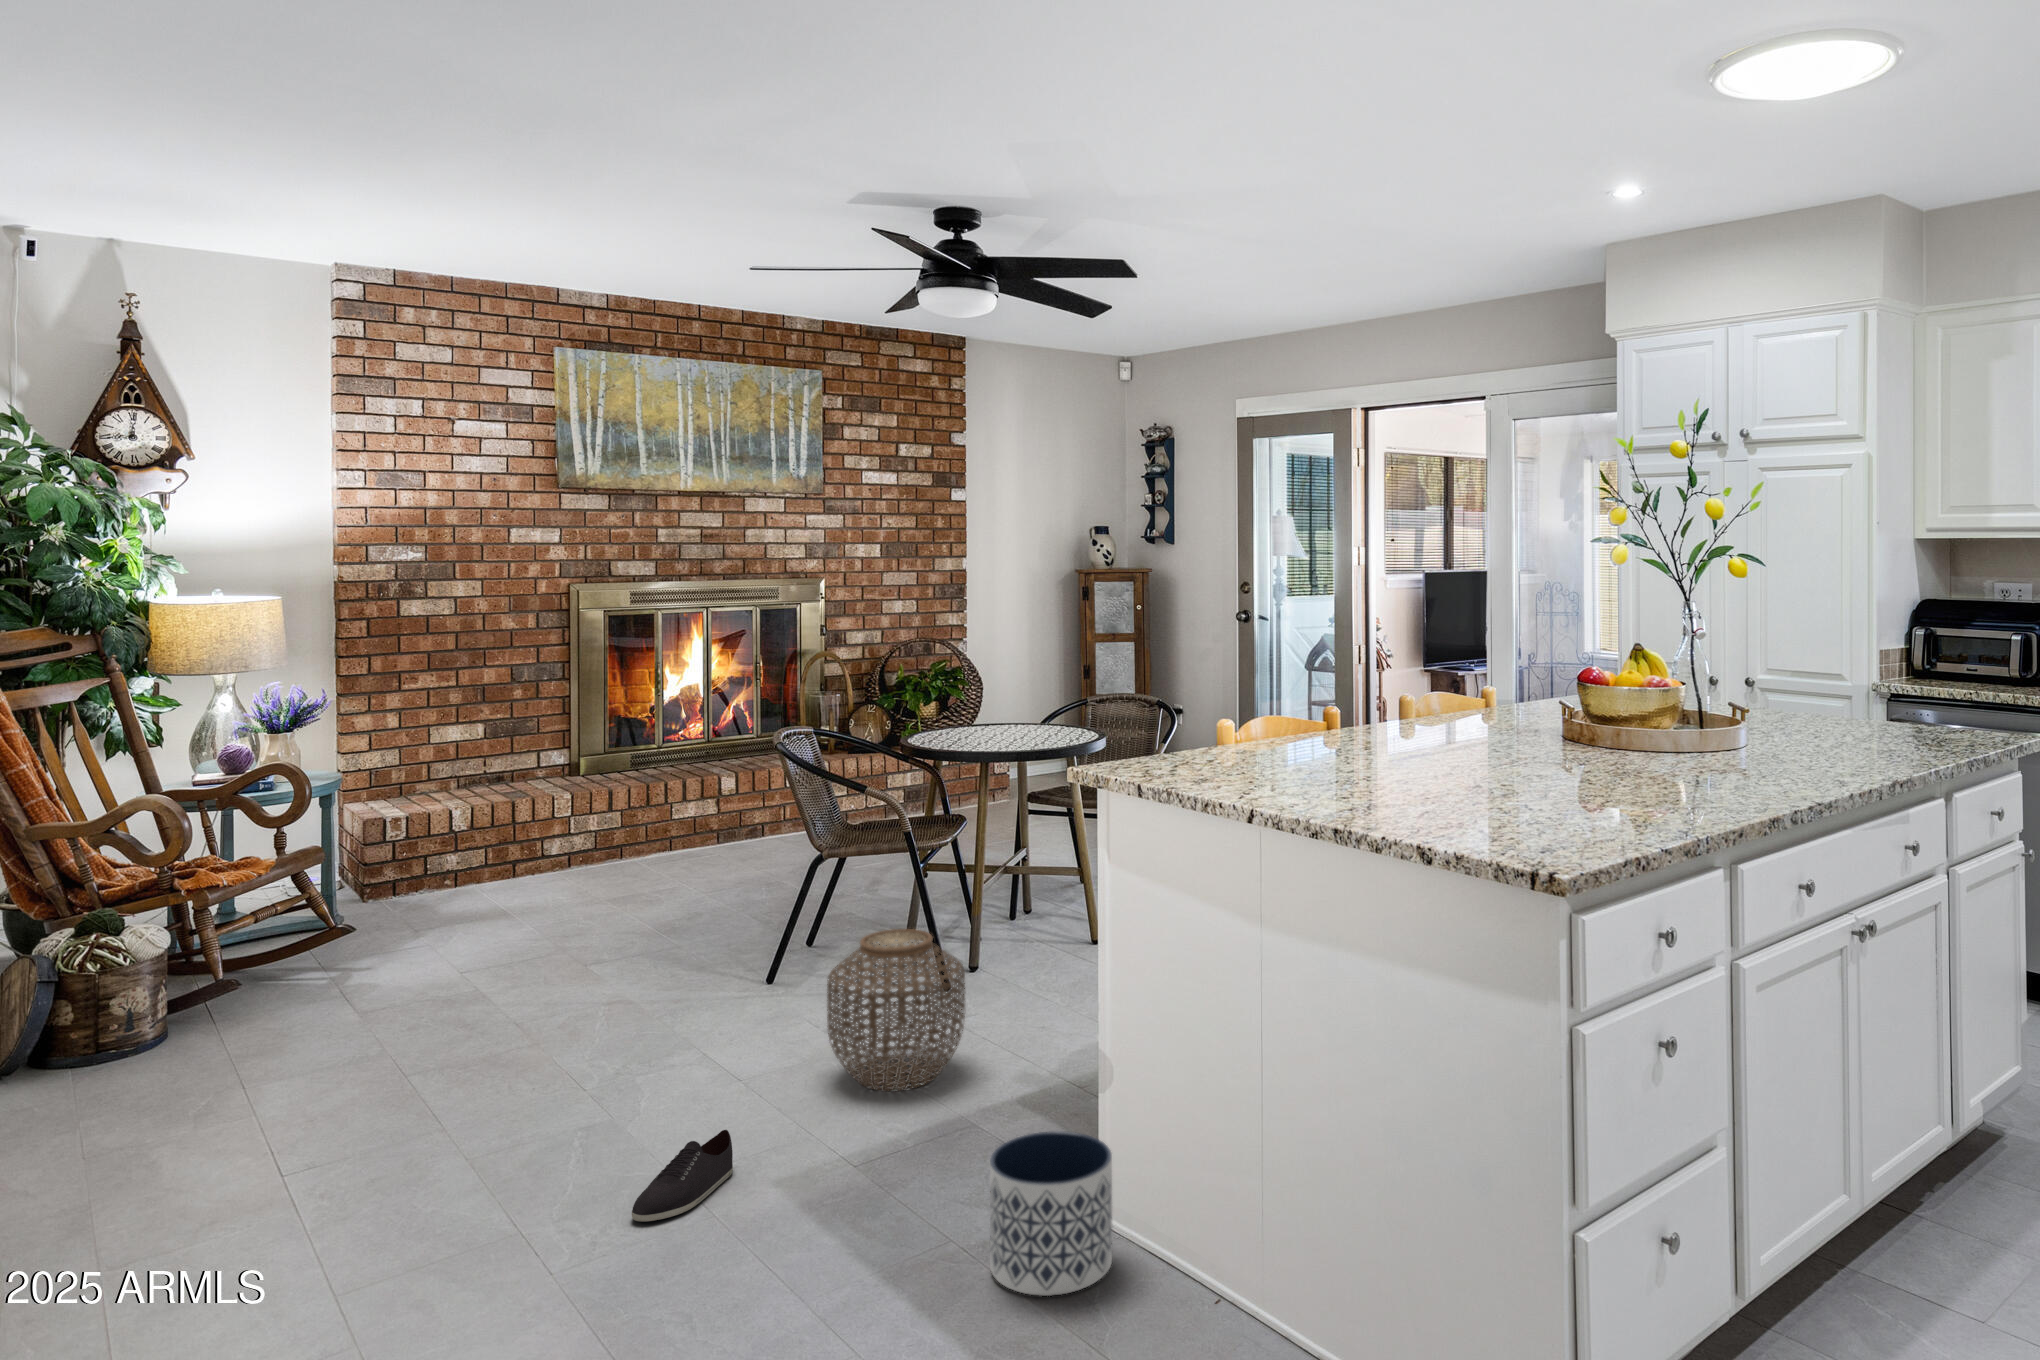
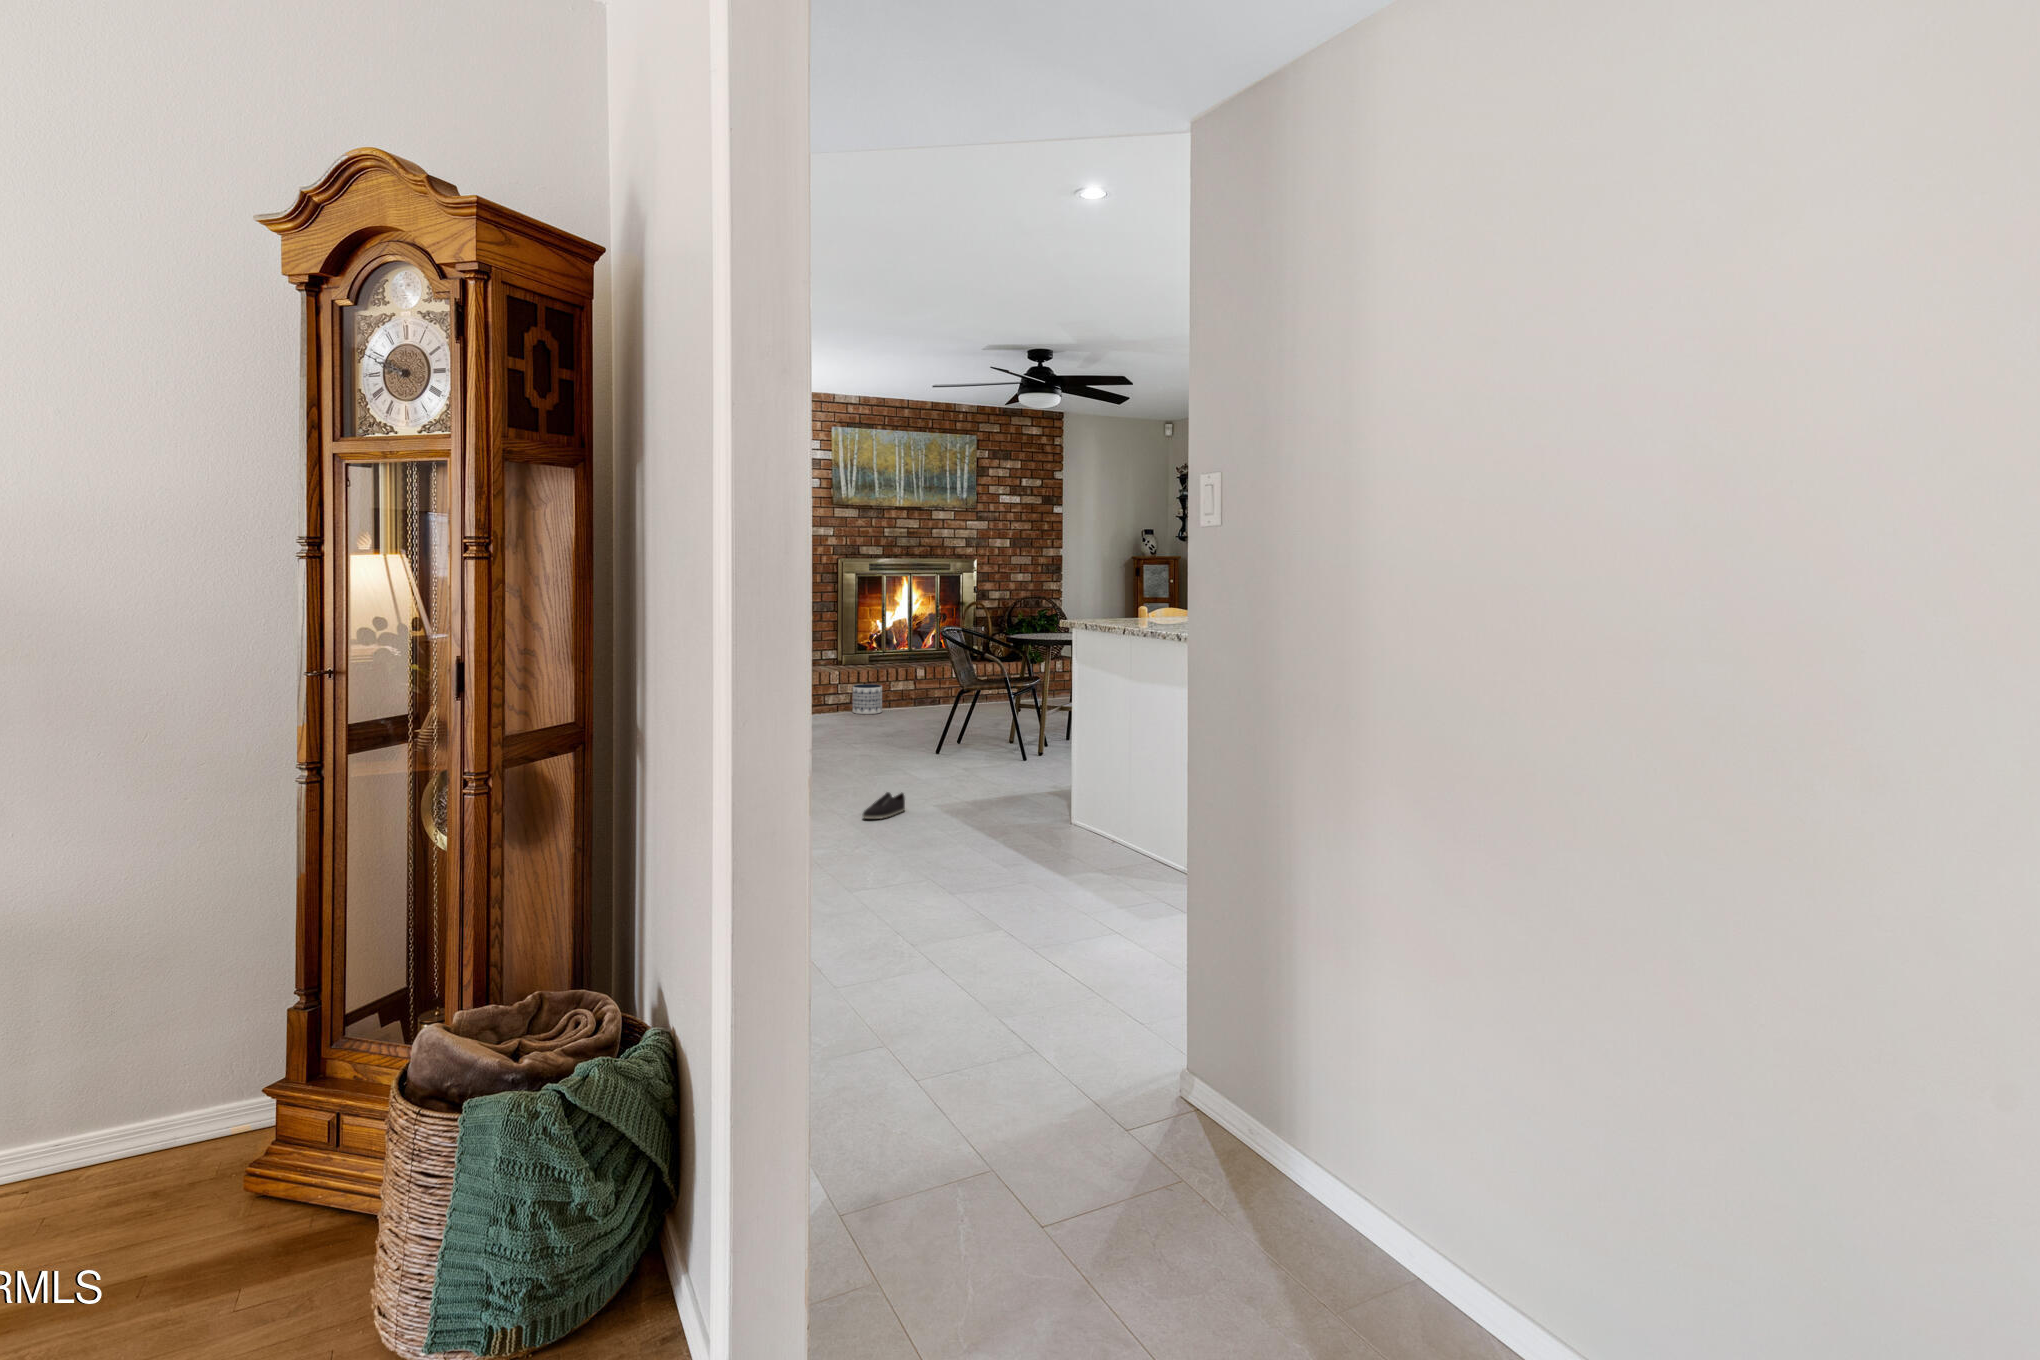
woven basket: present [827,929,965,1091] -> none [952,721,1017,795]
planter: present [990,1131,1112,1296] -> present [853,684,882,714]

